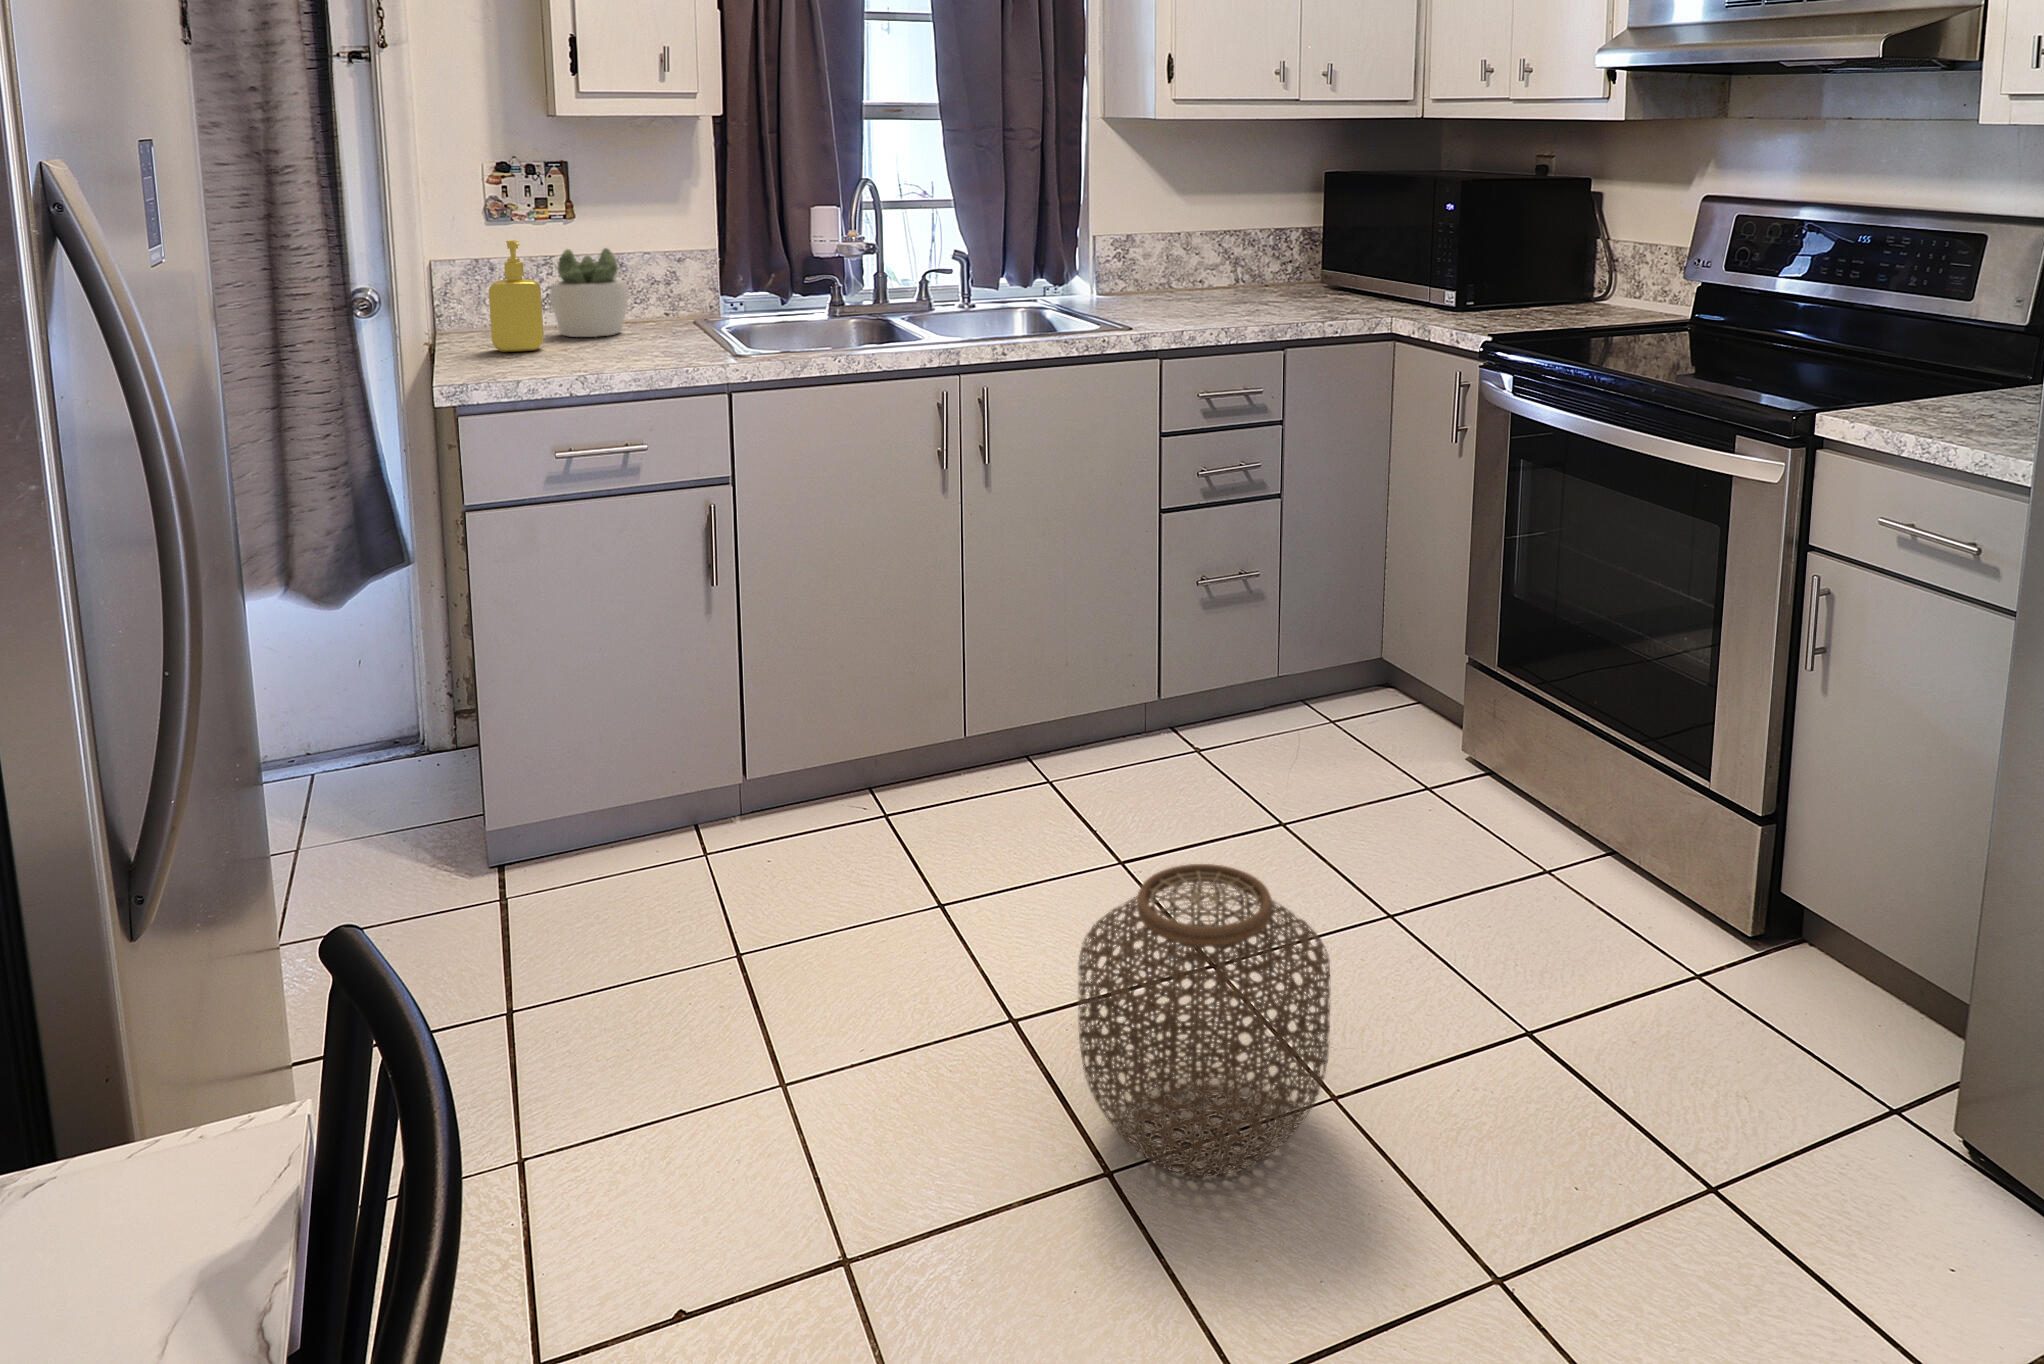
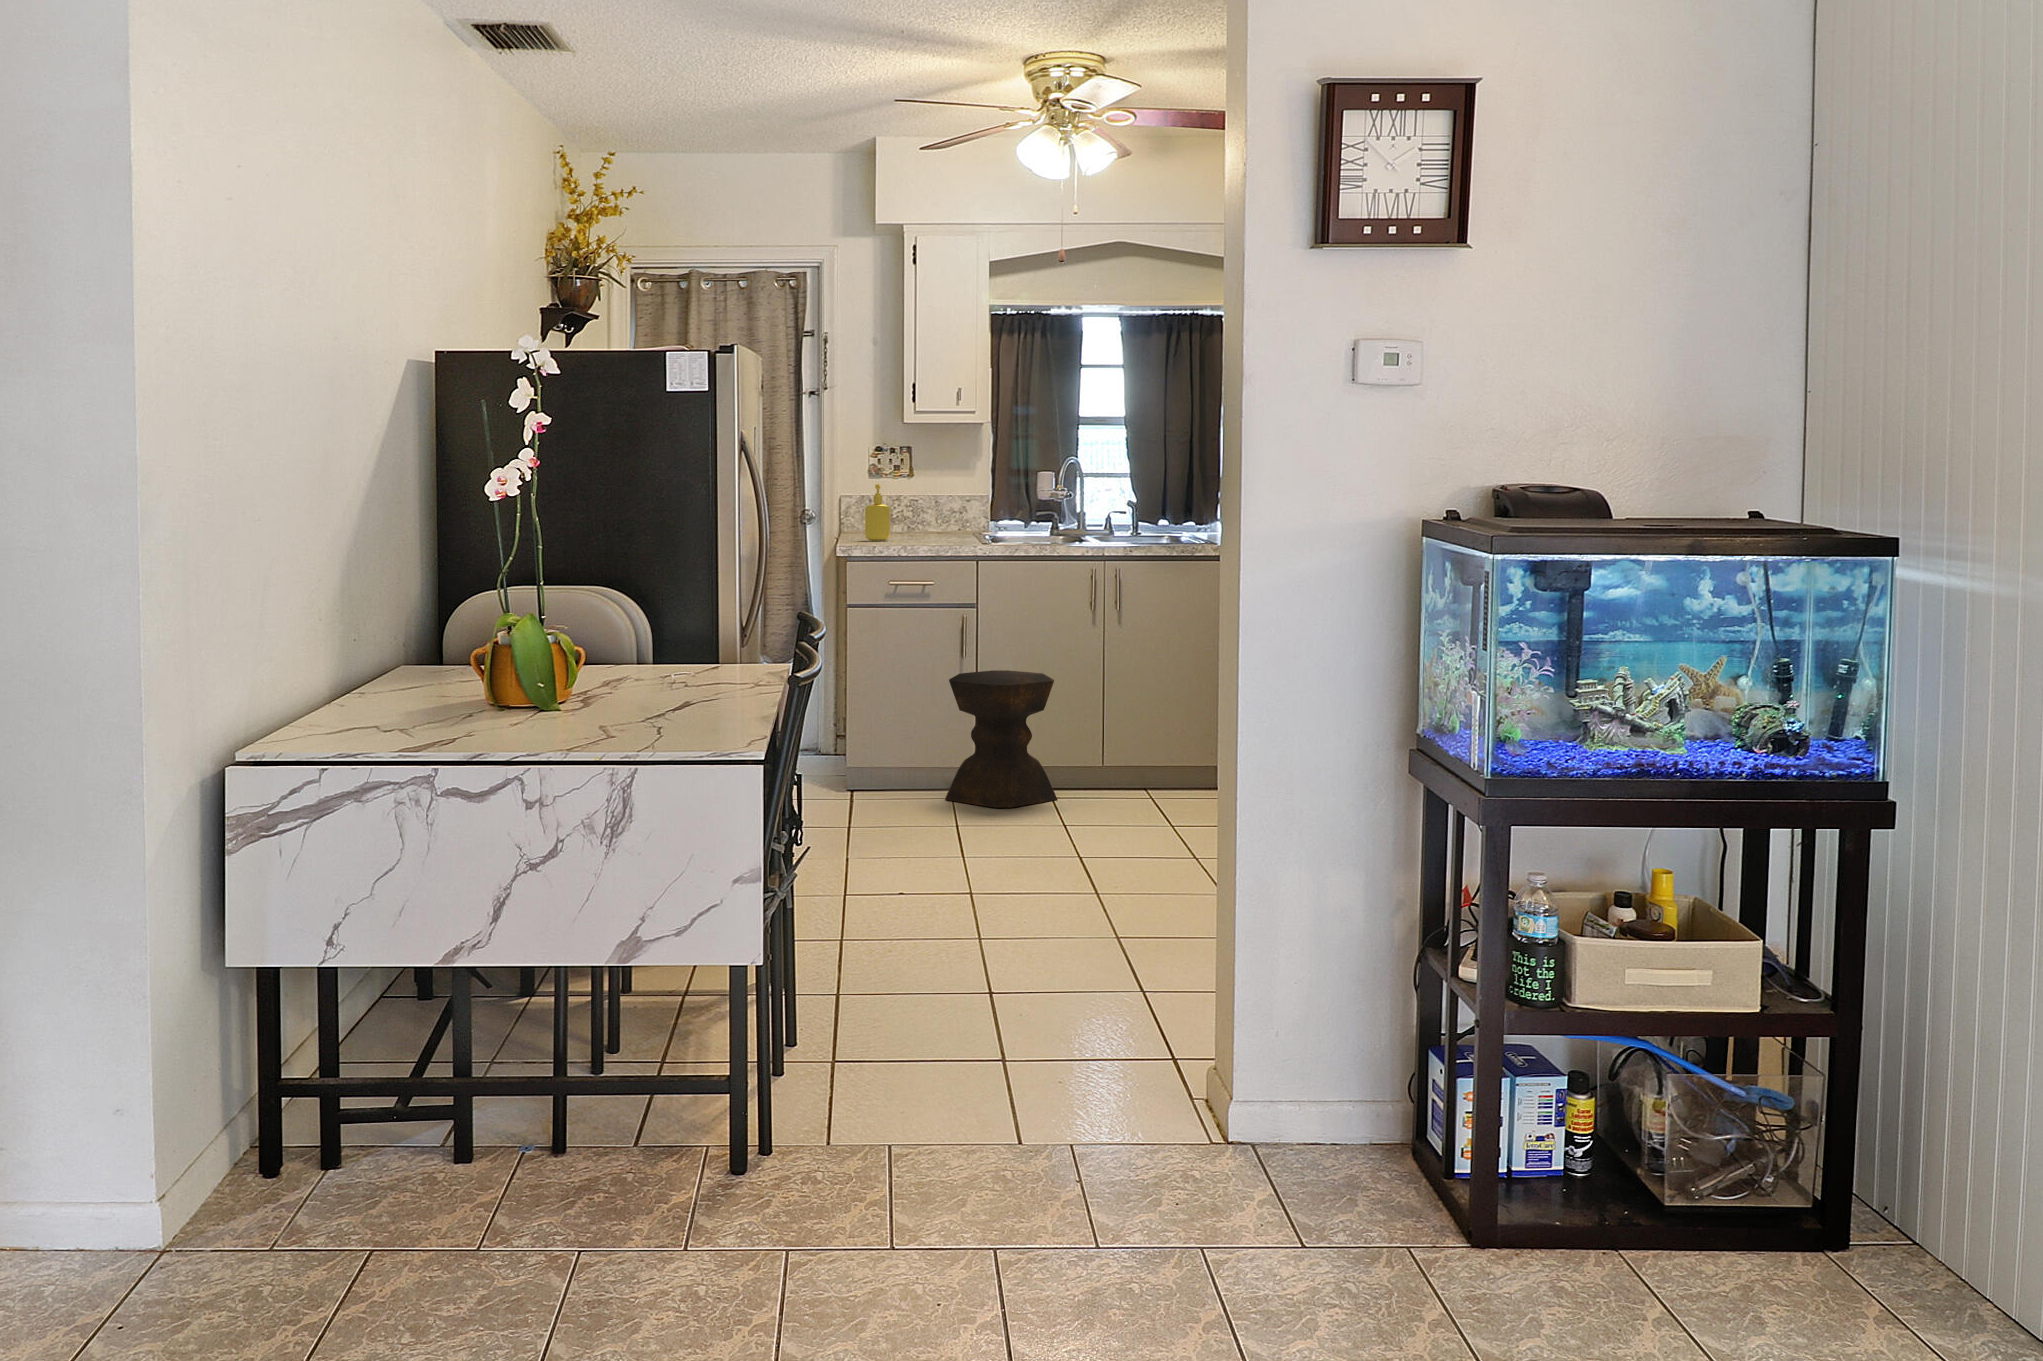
succulent plant: present [550,248,629,337] -> none [897,493,937,539]
stool: none [717,616,947,937] -> present [946,670,1057,808]
woven basket: present [1078,864,1330,1176] -> none [1055,732,1164,851]

